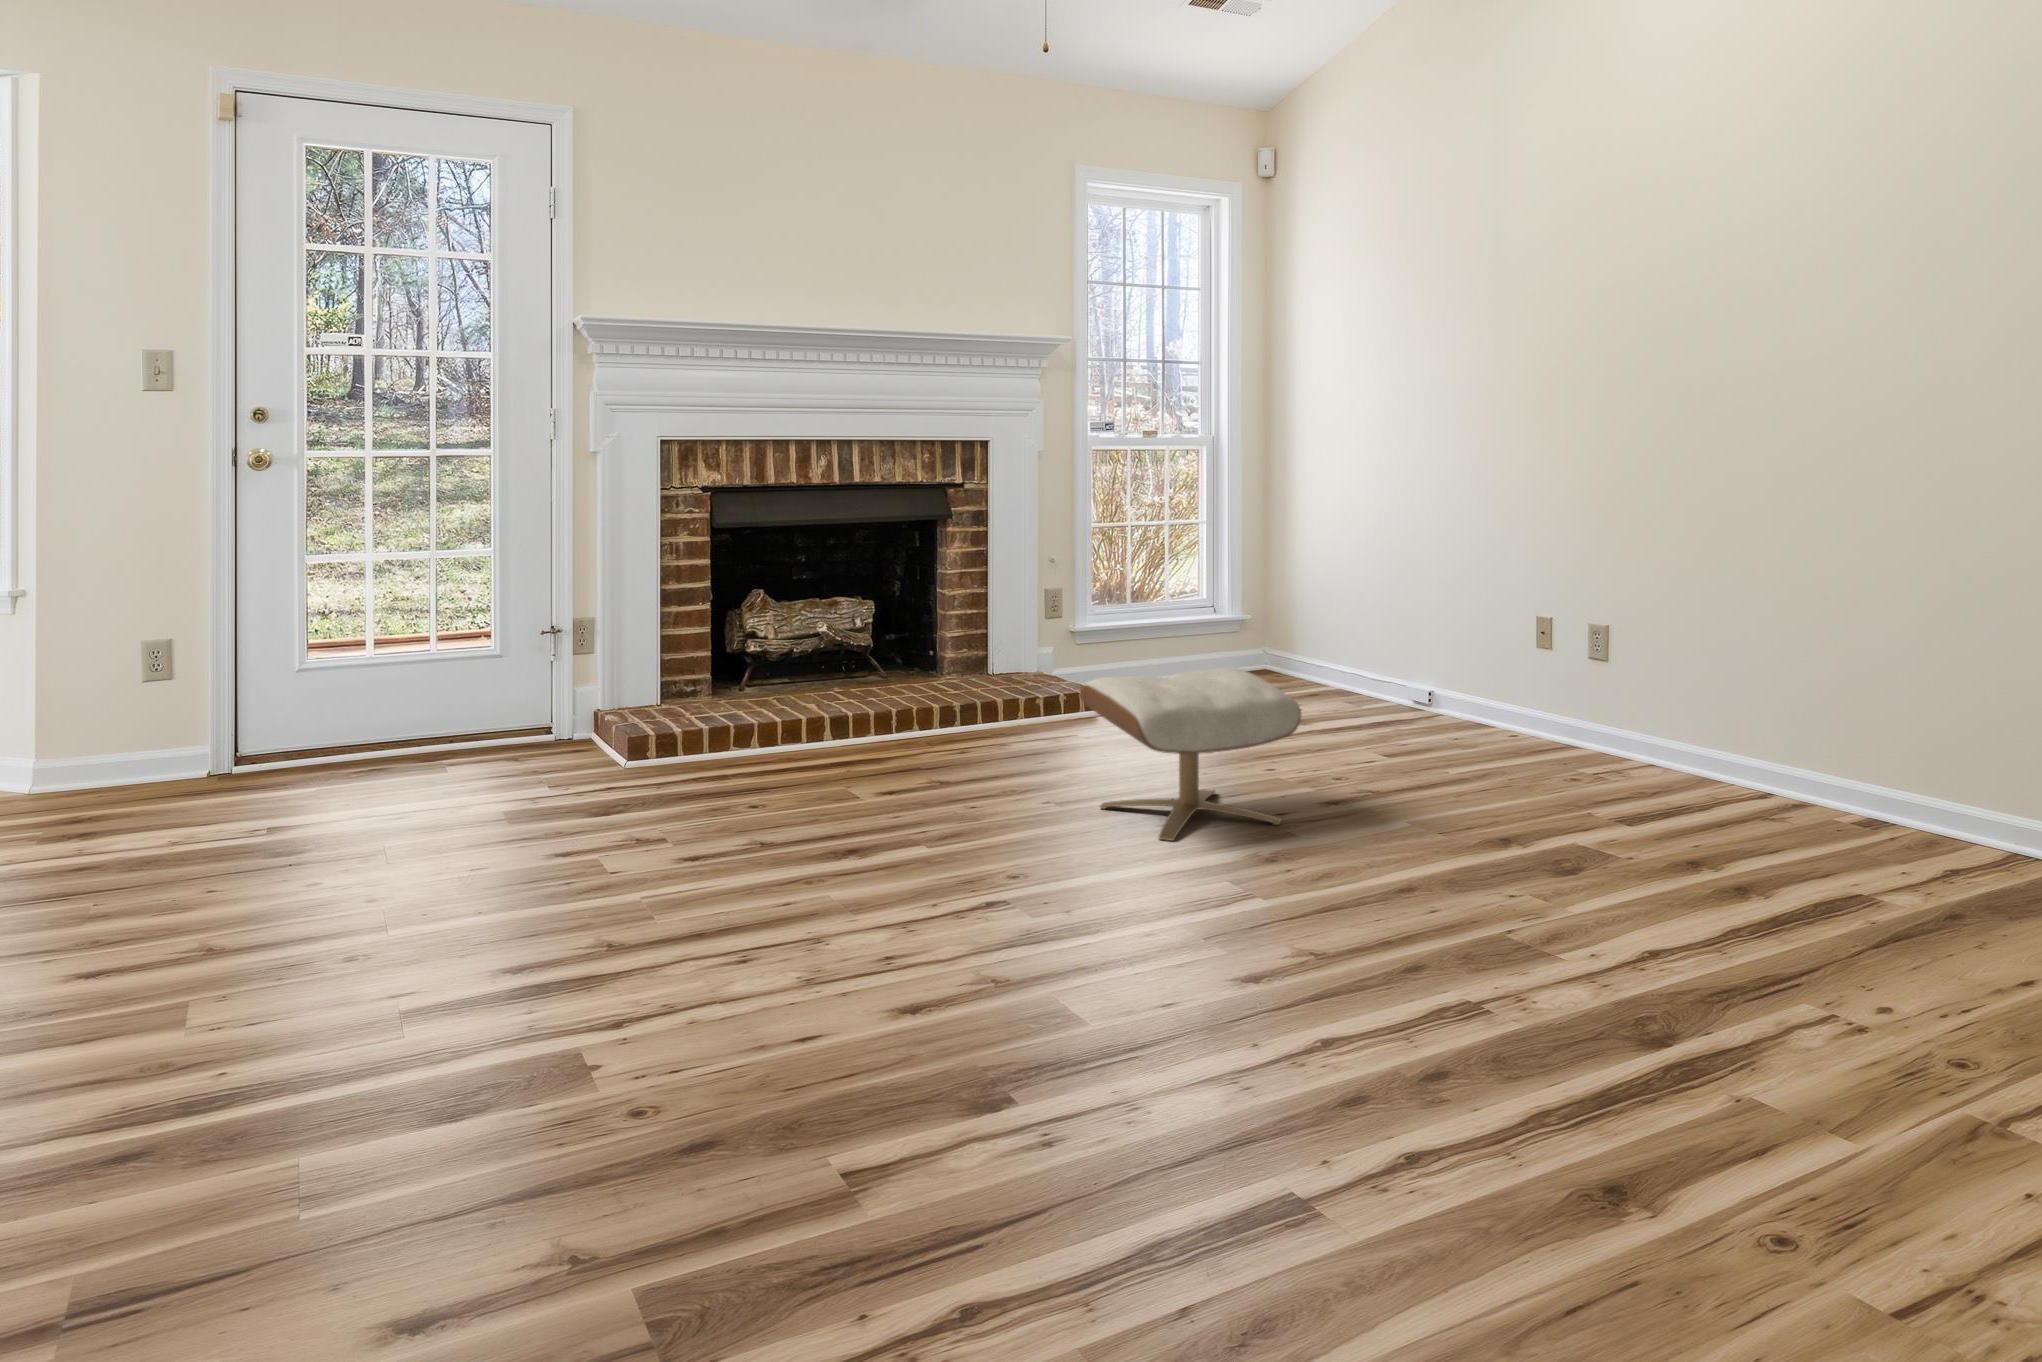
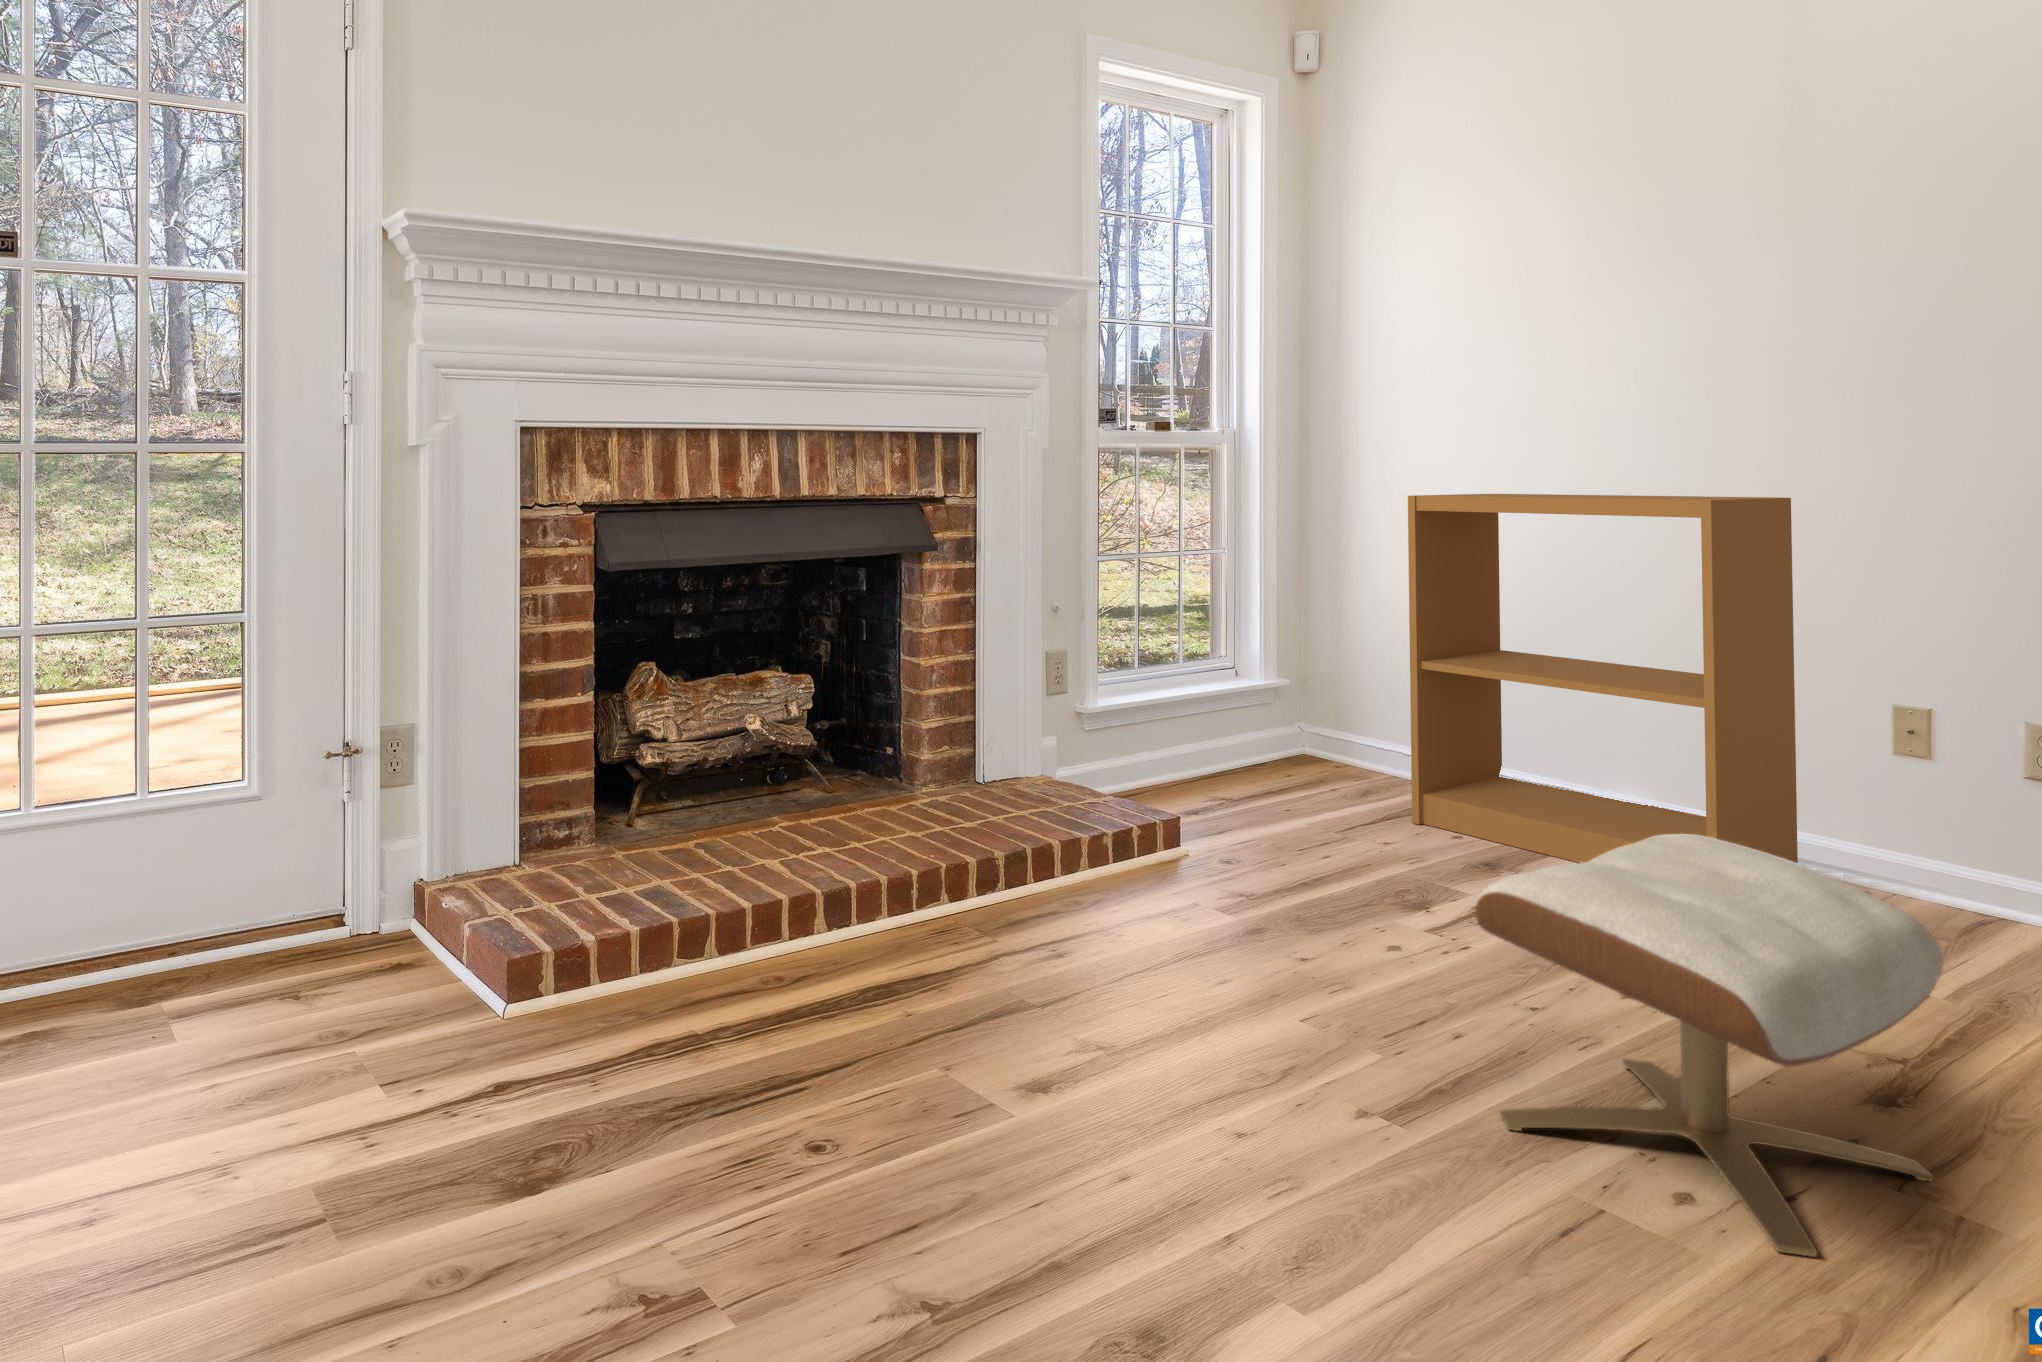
bookshelf: none [1277,483,1484,739] -> present [1408,494,1798,864]

